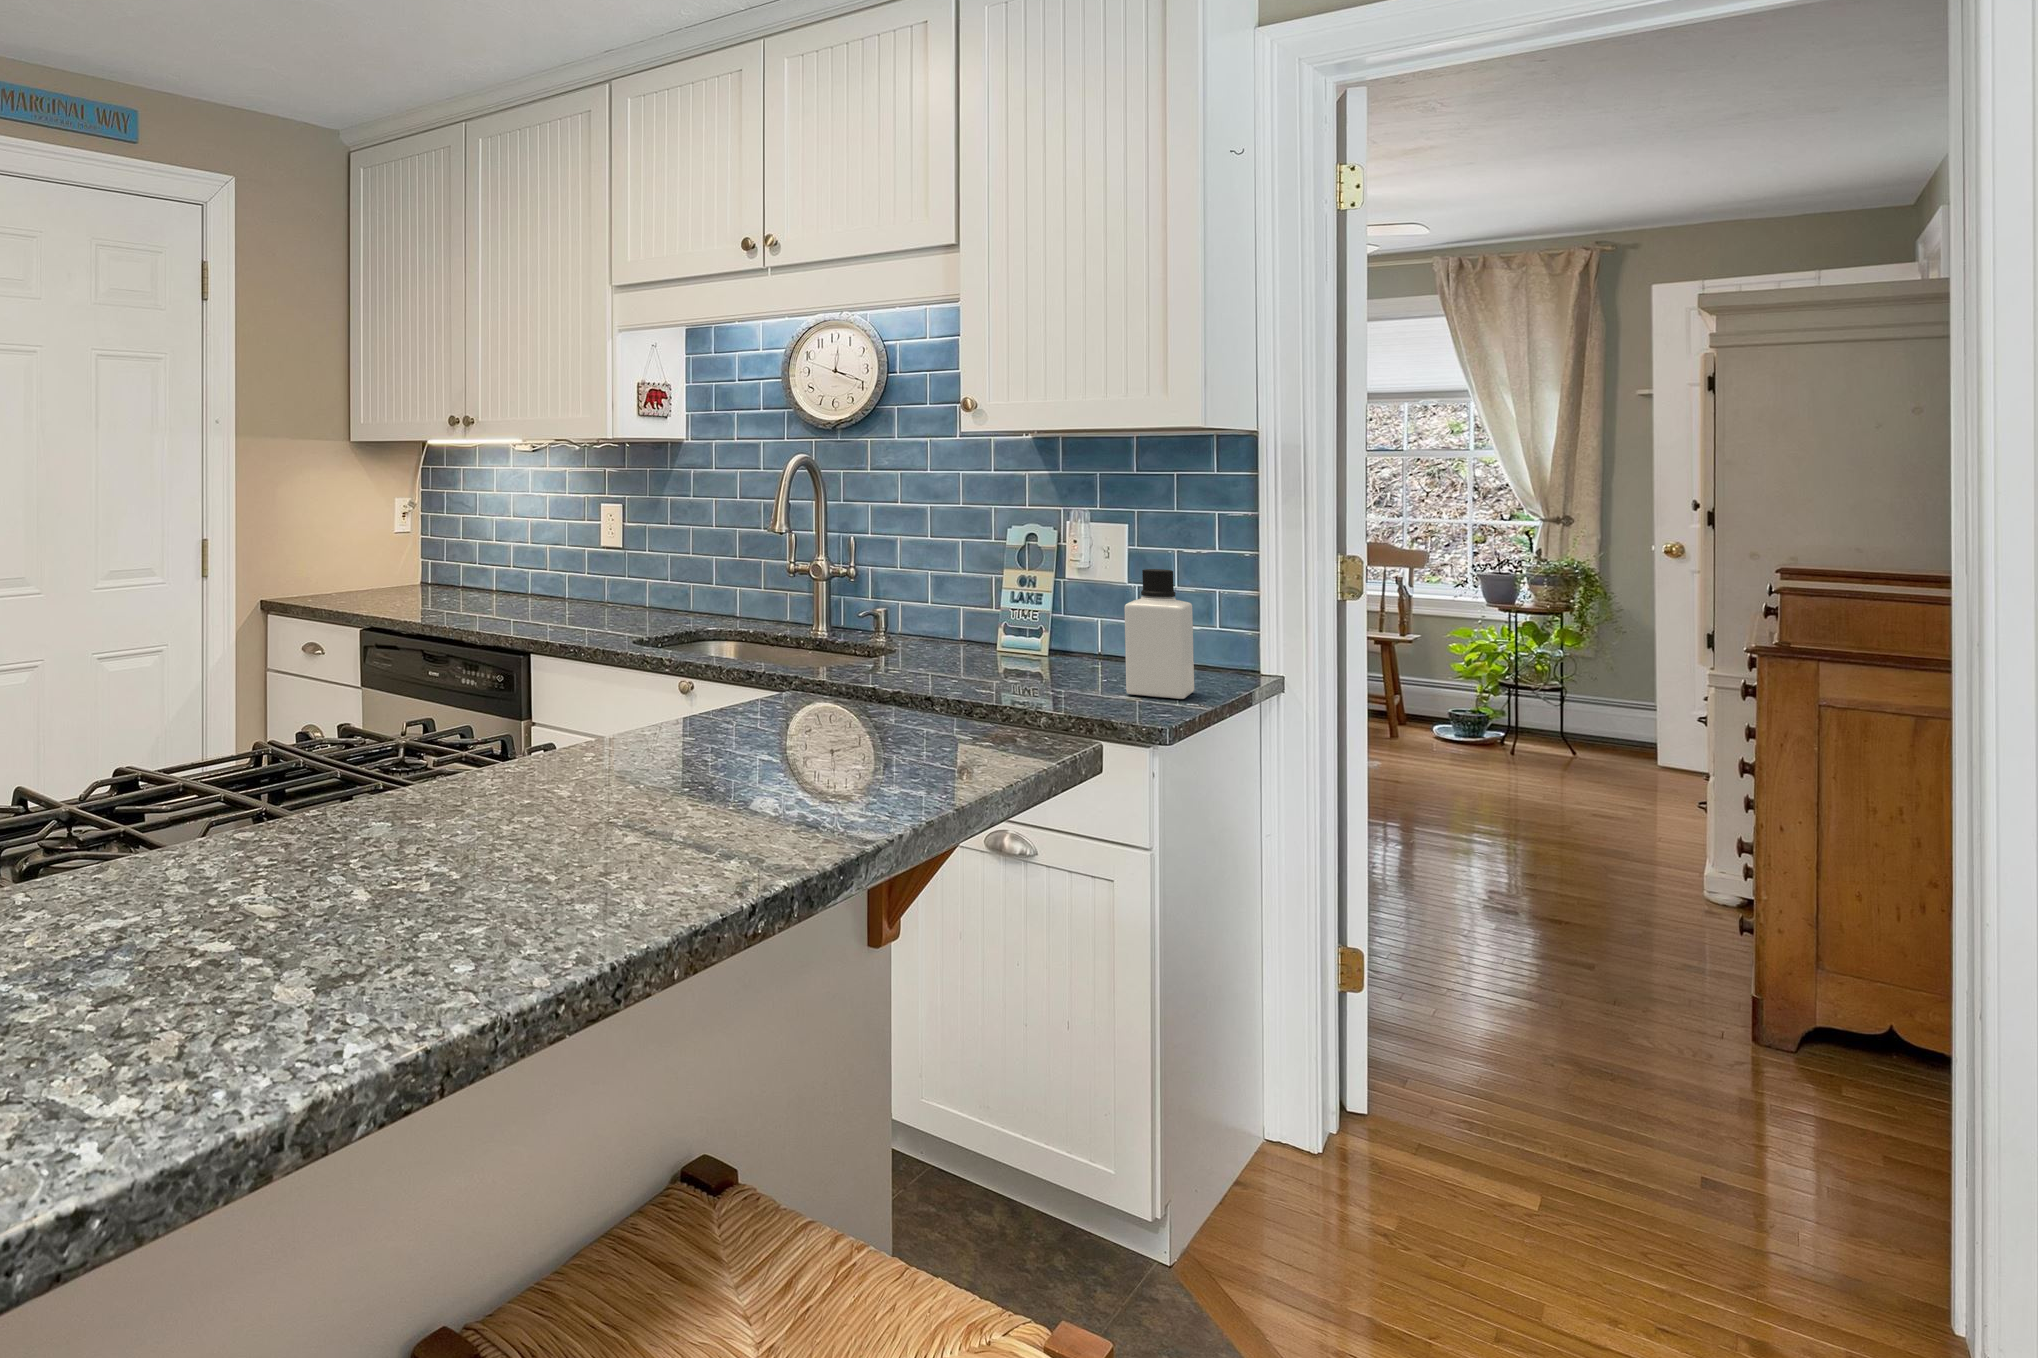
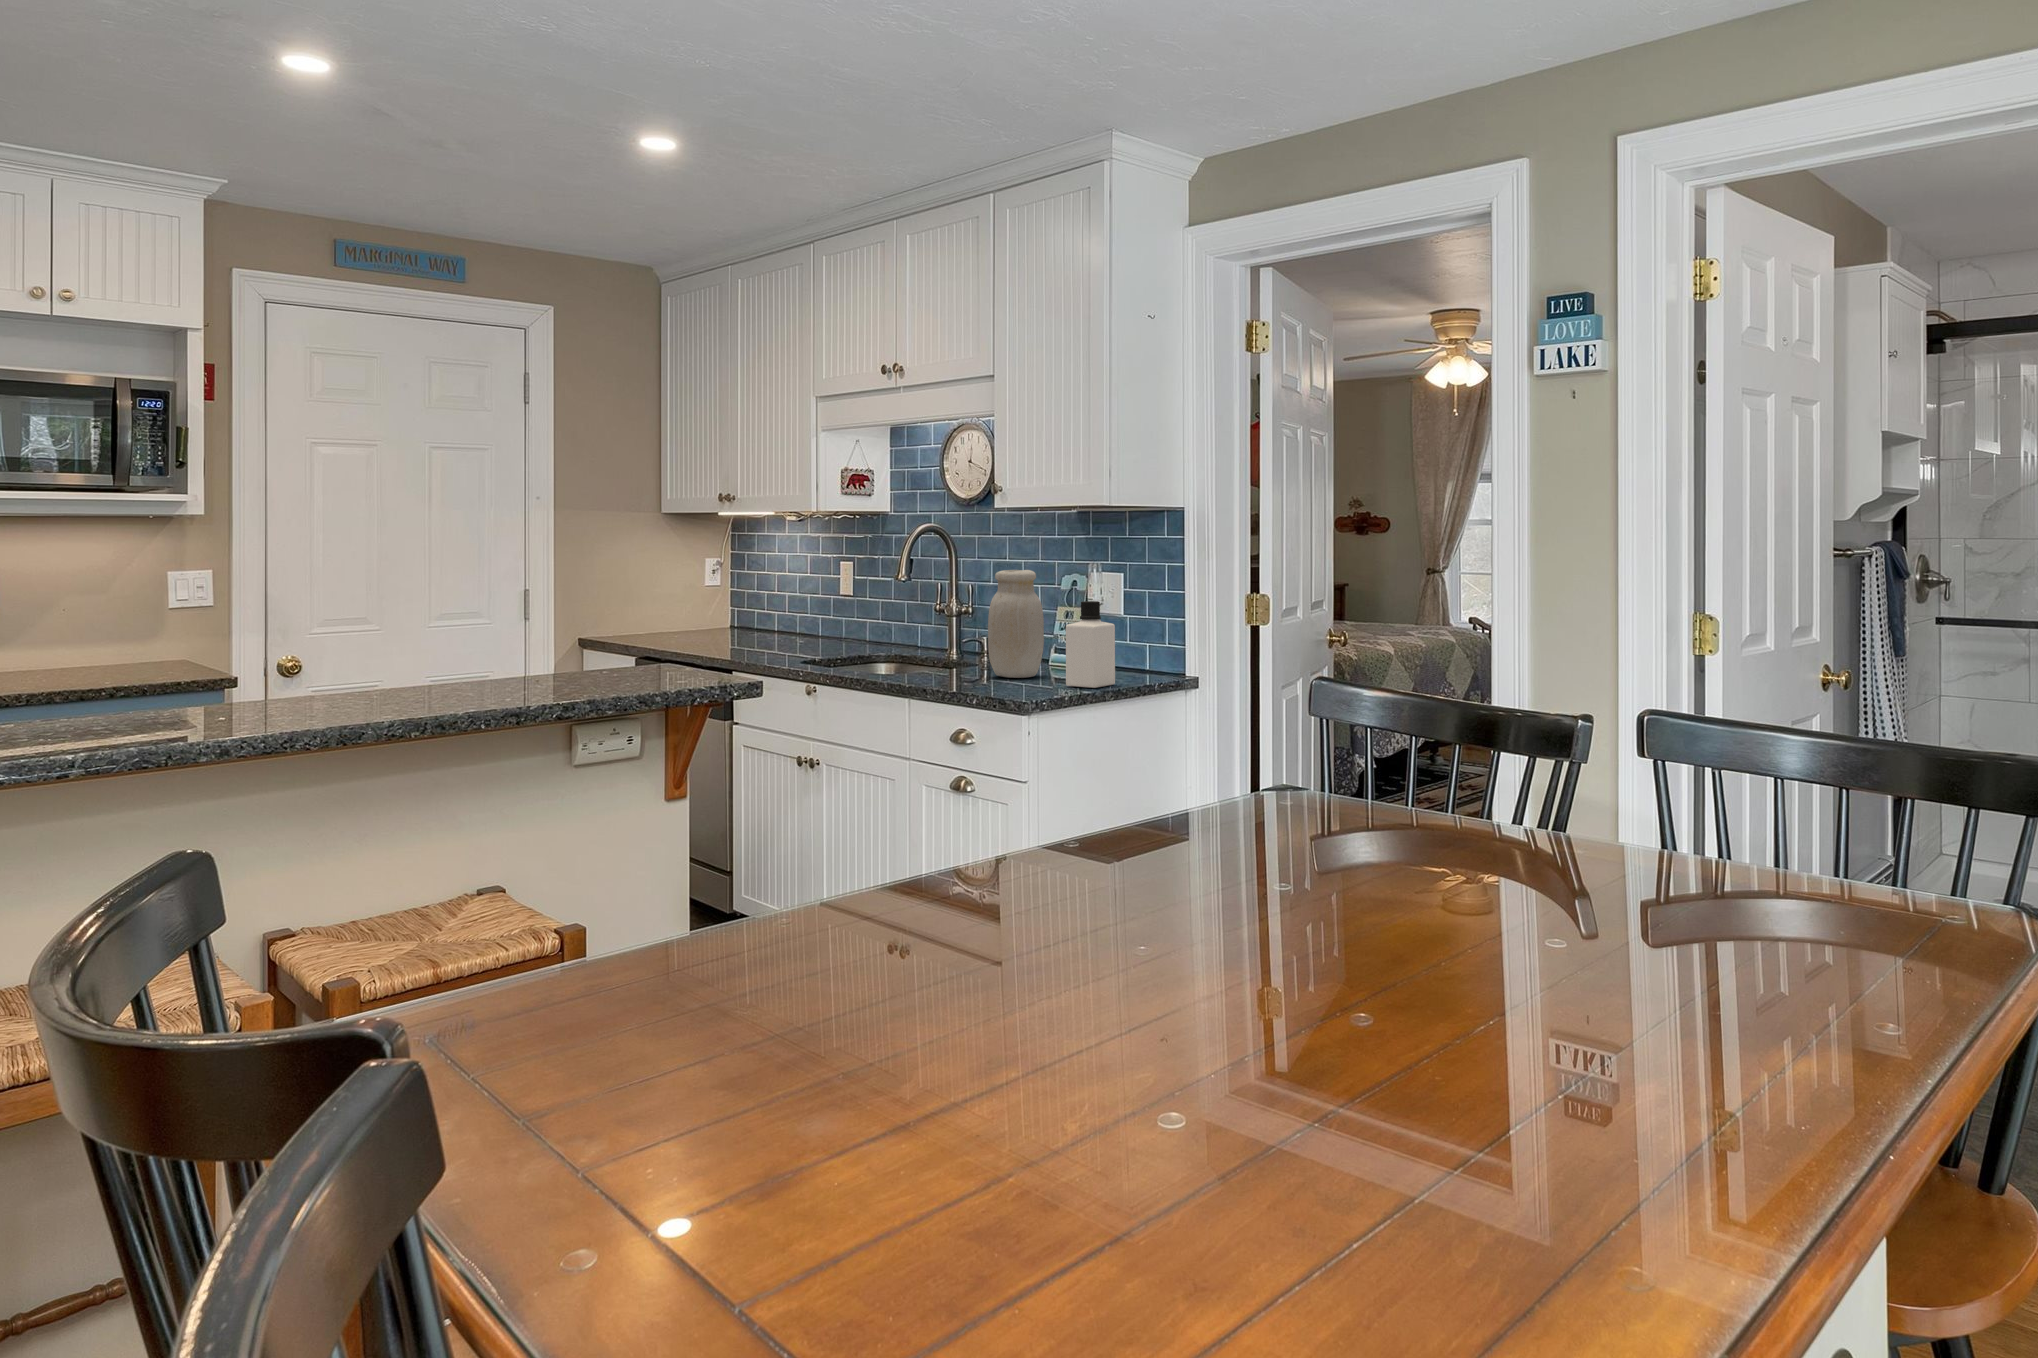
jar: none [953,521,1037,676] -> present [988,570,1044,678]

